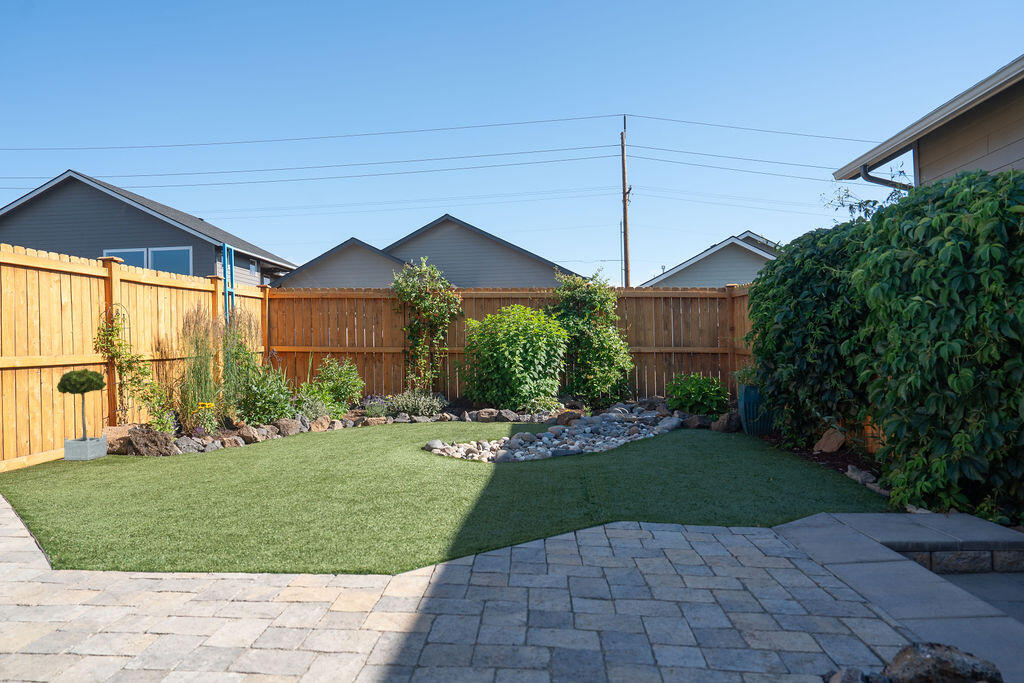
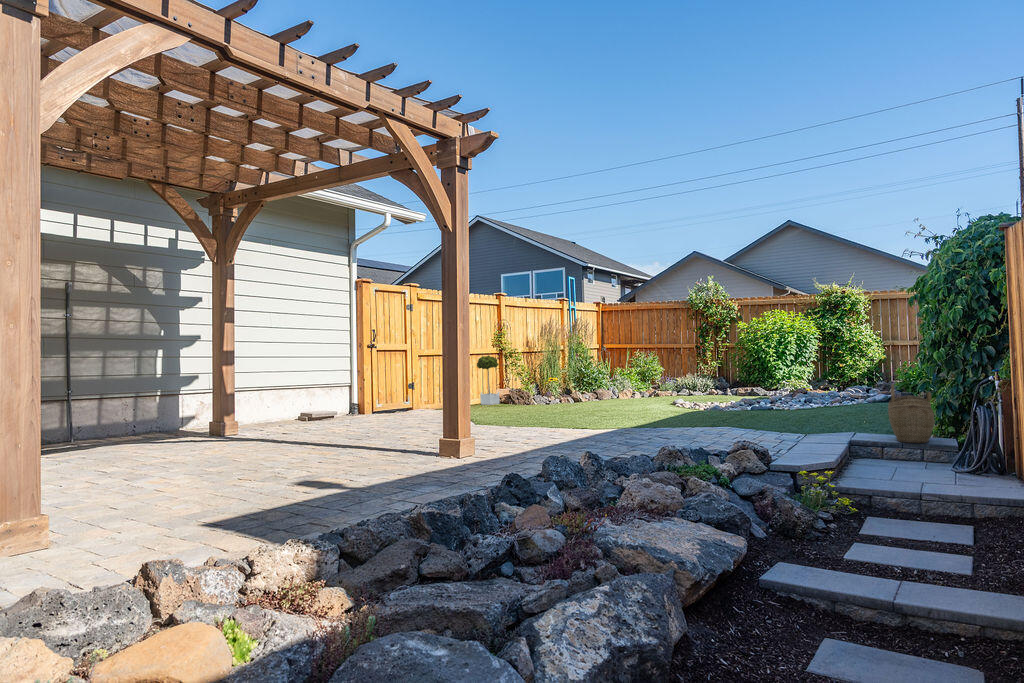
woven basket: none [853,429,938,519] -> present [888,384,935,443]

